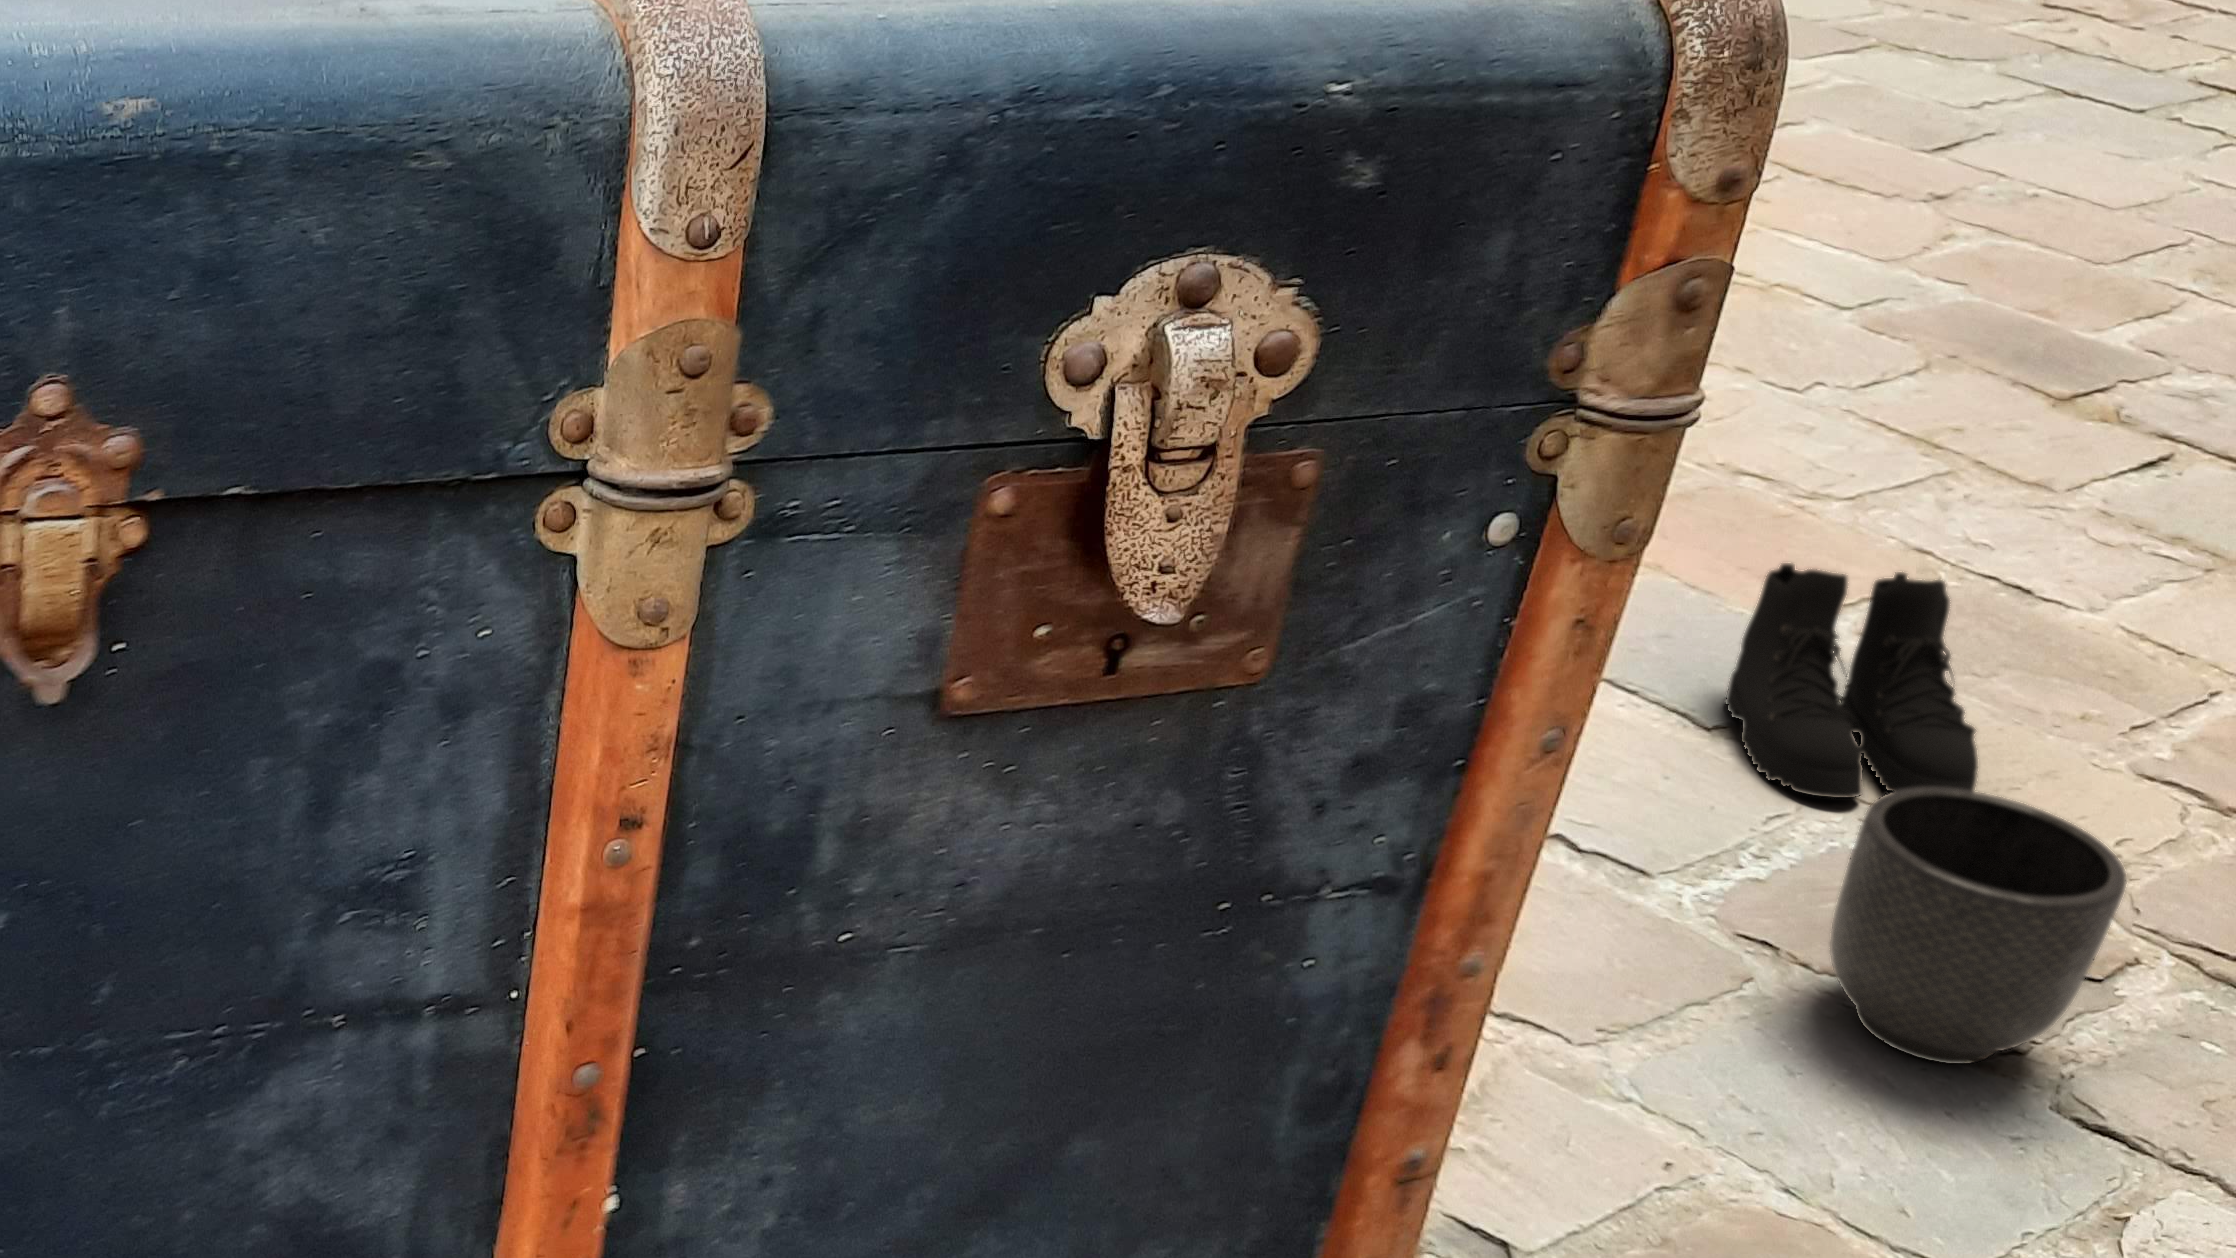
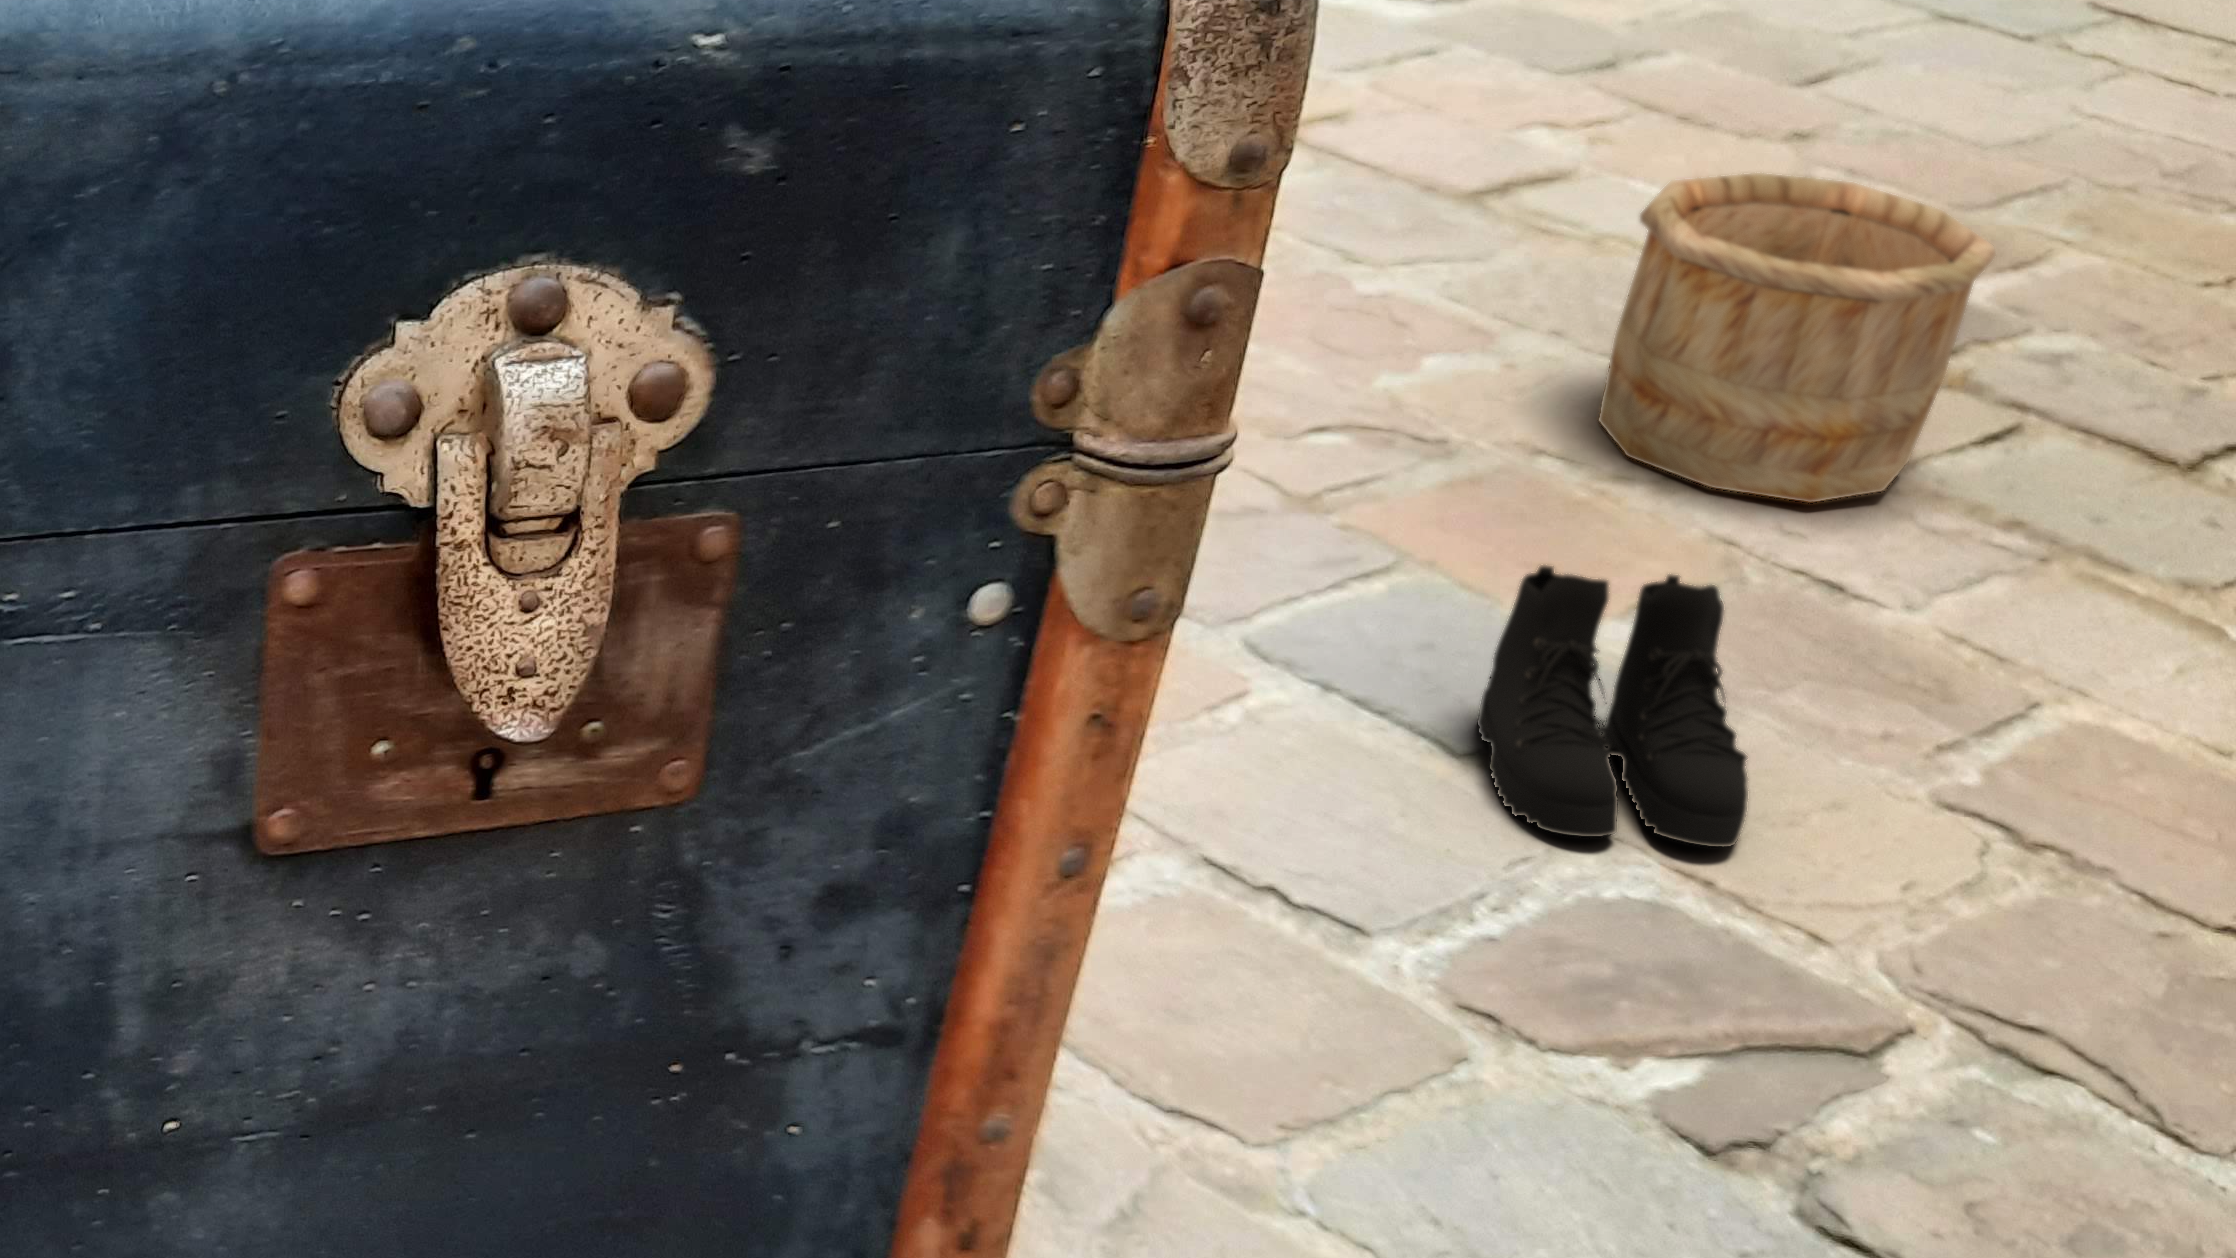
wooden bucket: none [1797,228,2162,520] -> present [1599,173,1995,503]
planter: present [1830,787,2126,1064] -> none [1547,842,1876,1162]

